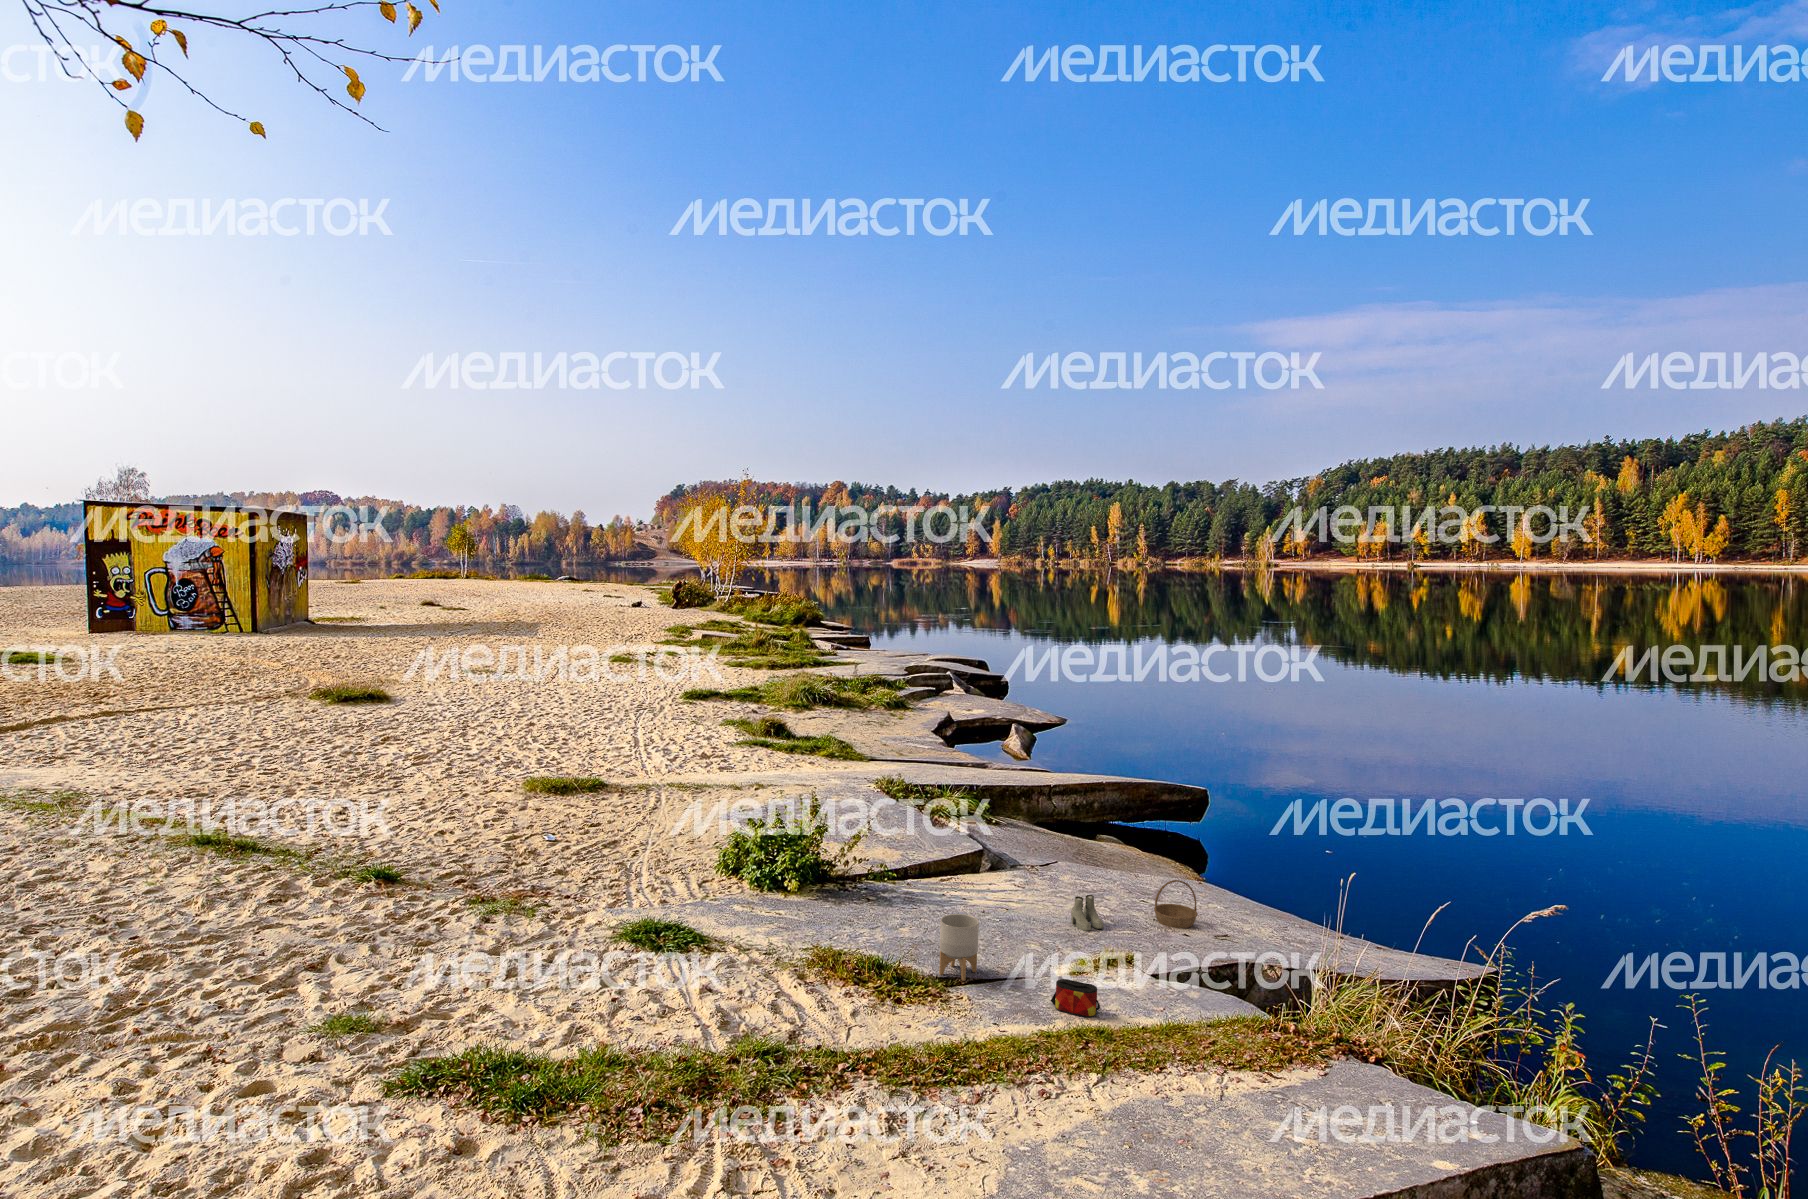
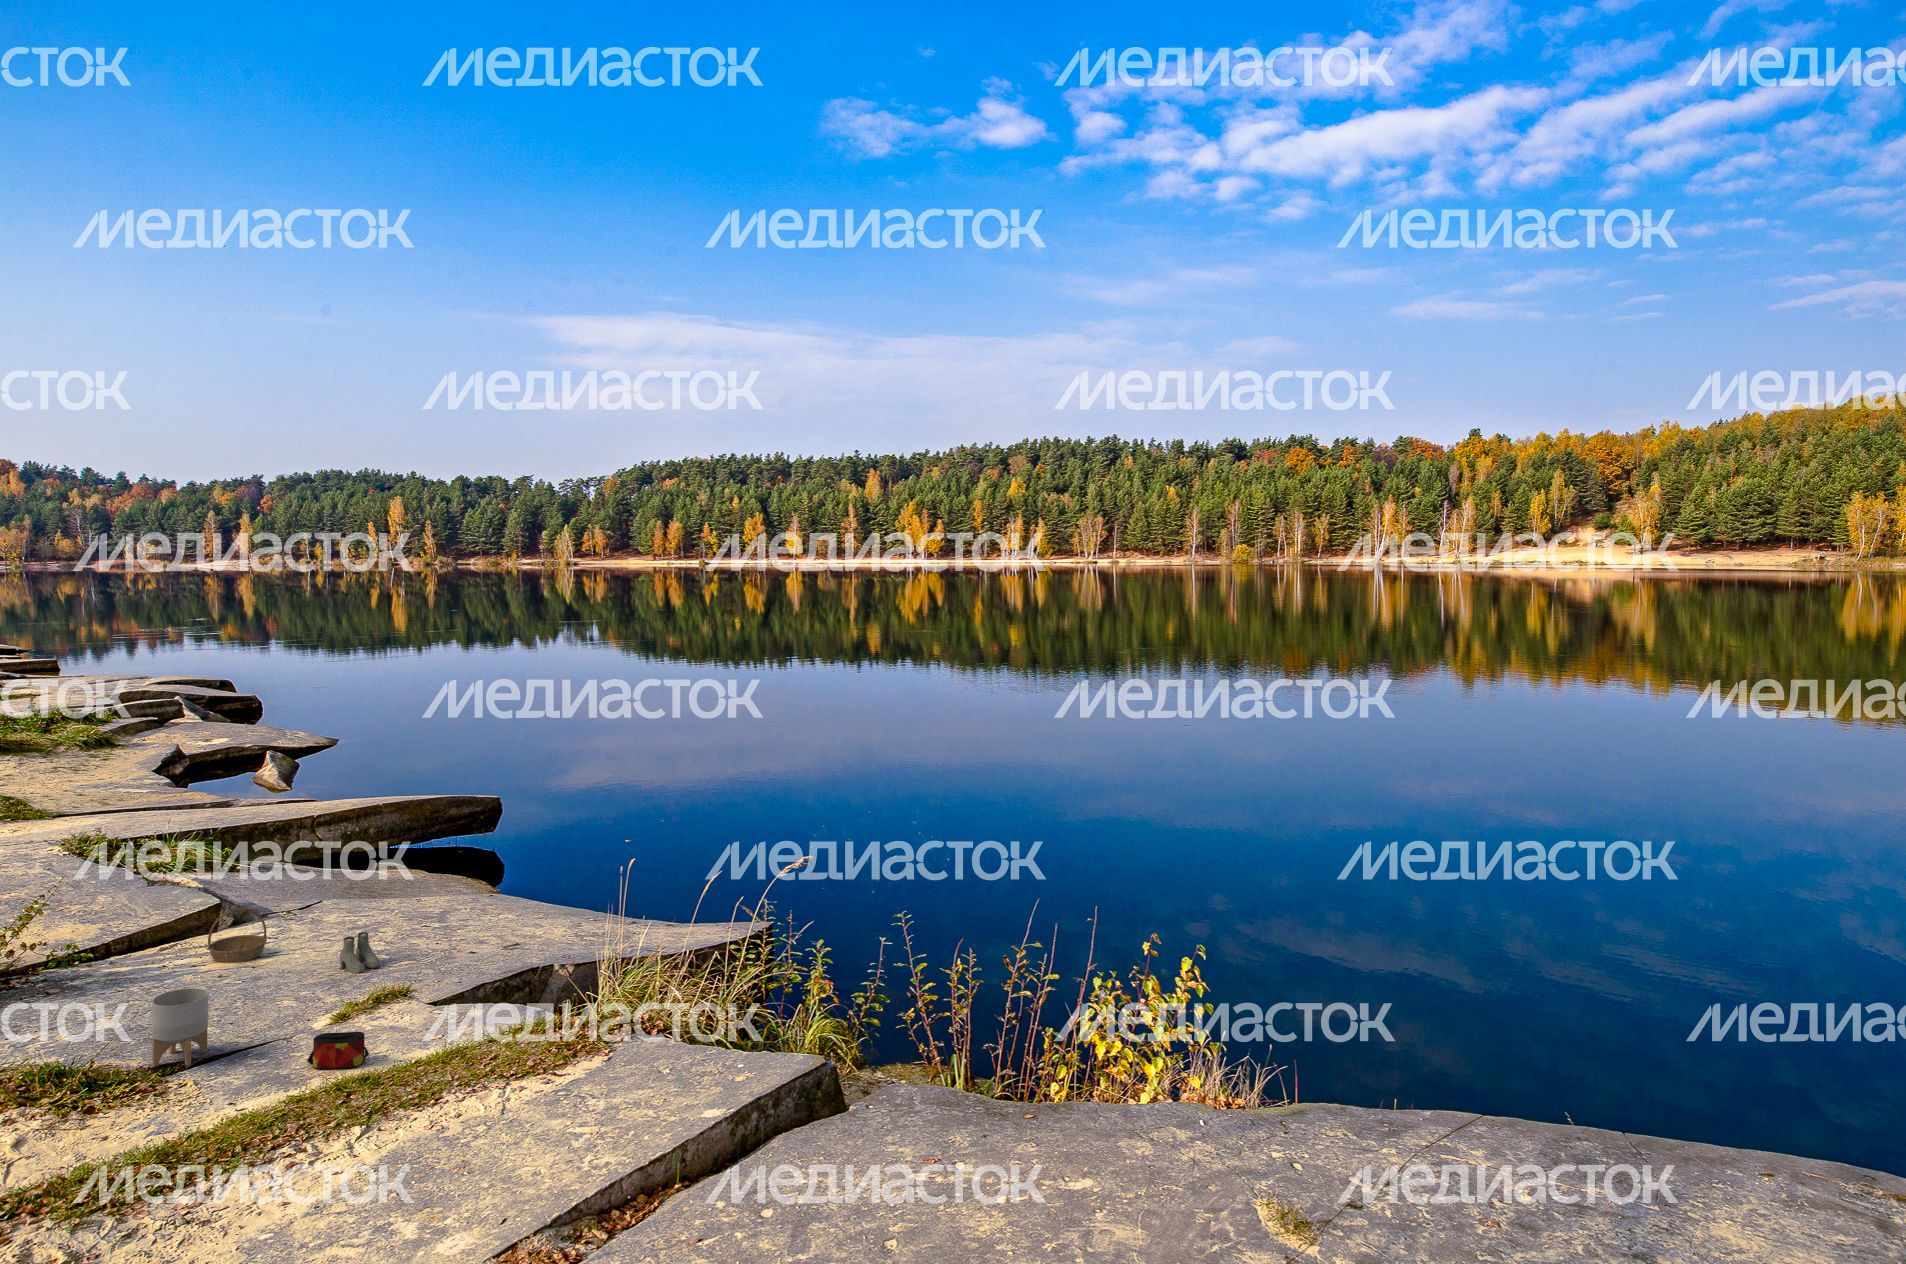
basket: present [1154,880,1198,928] -> present [208,908,267,963]

